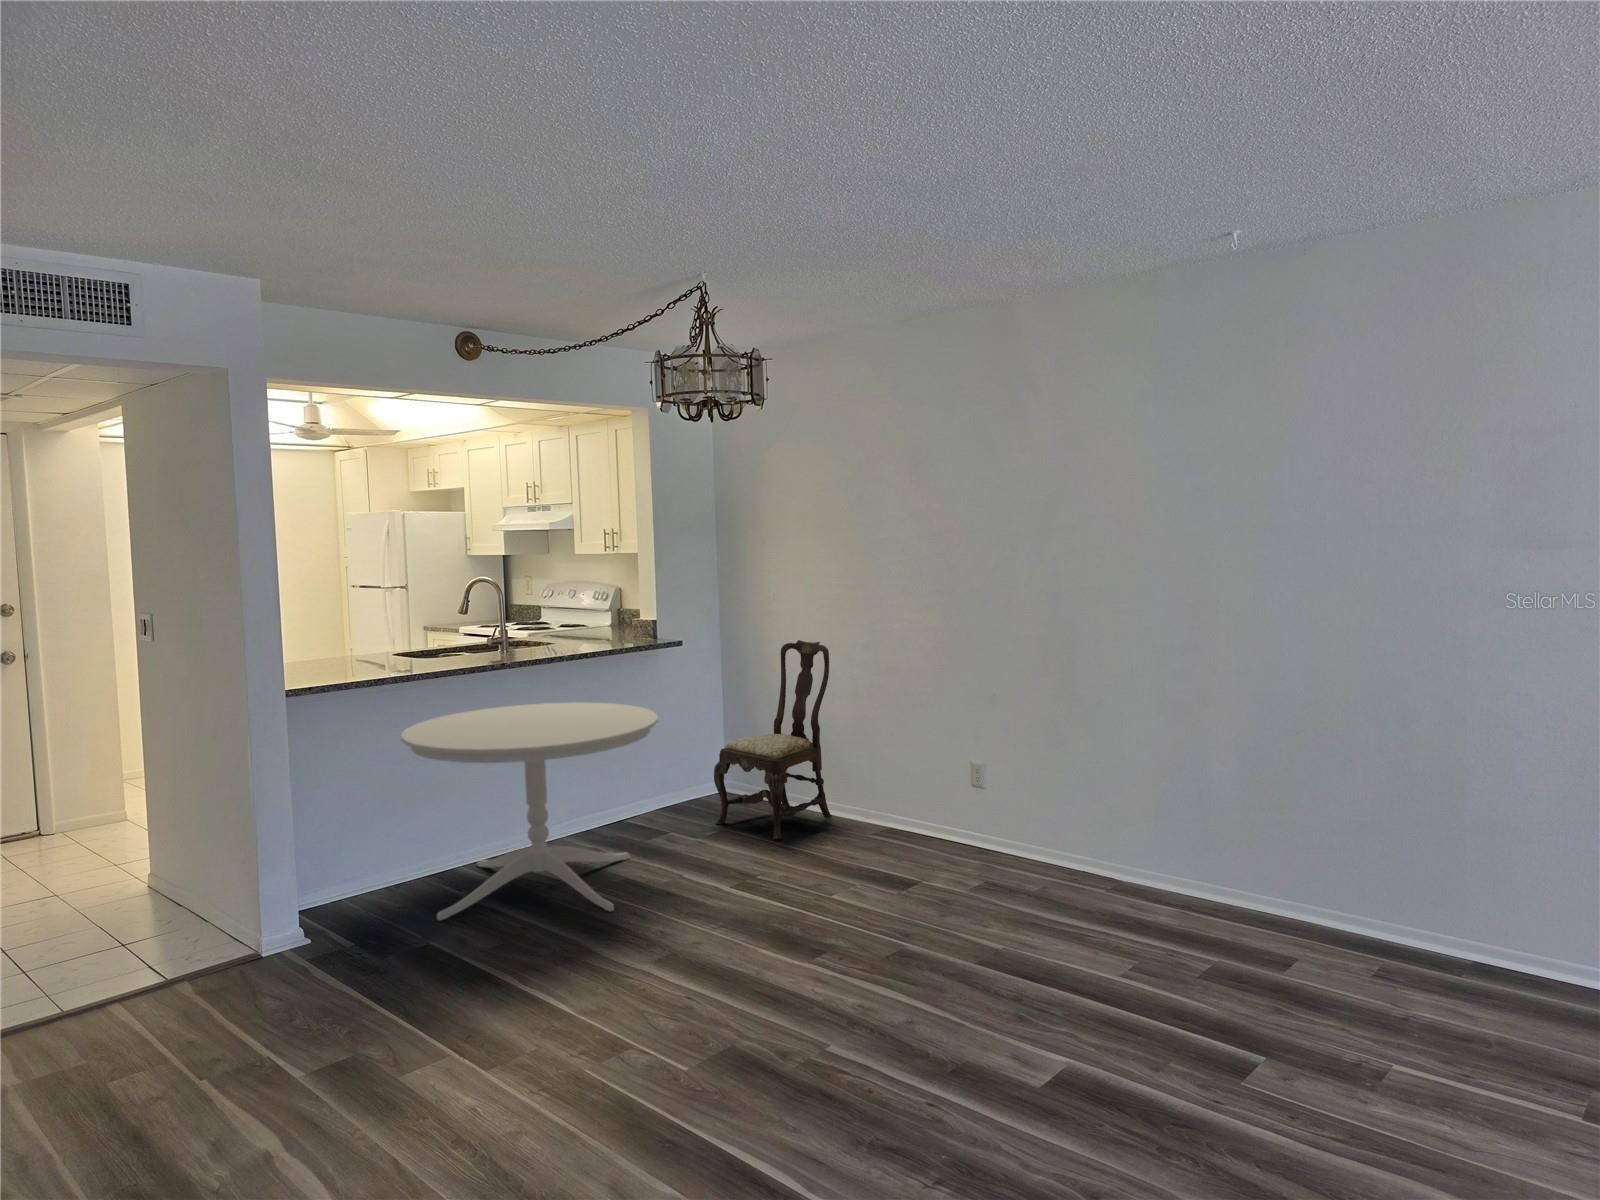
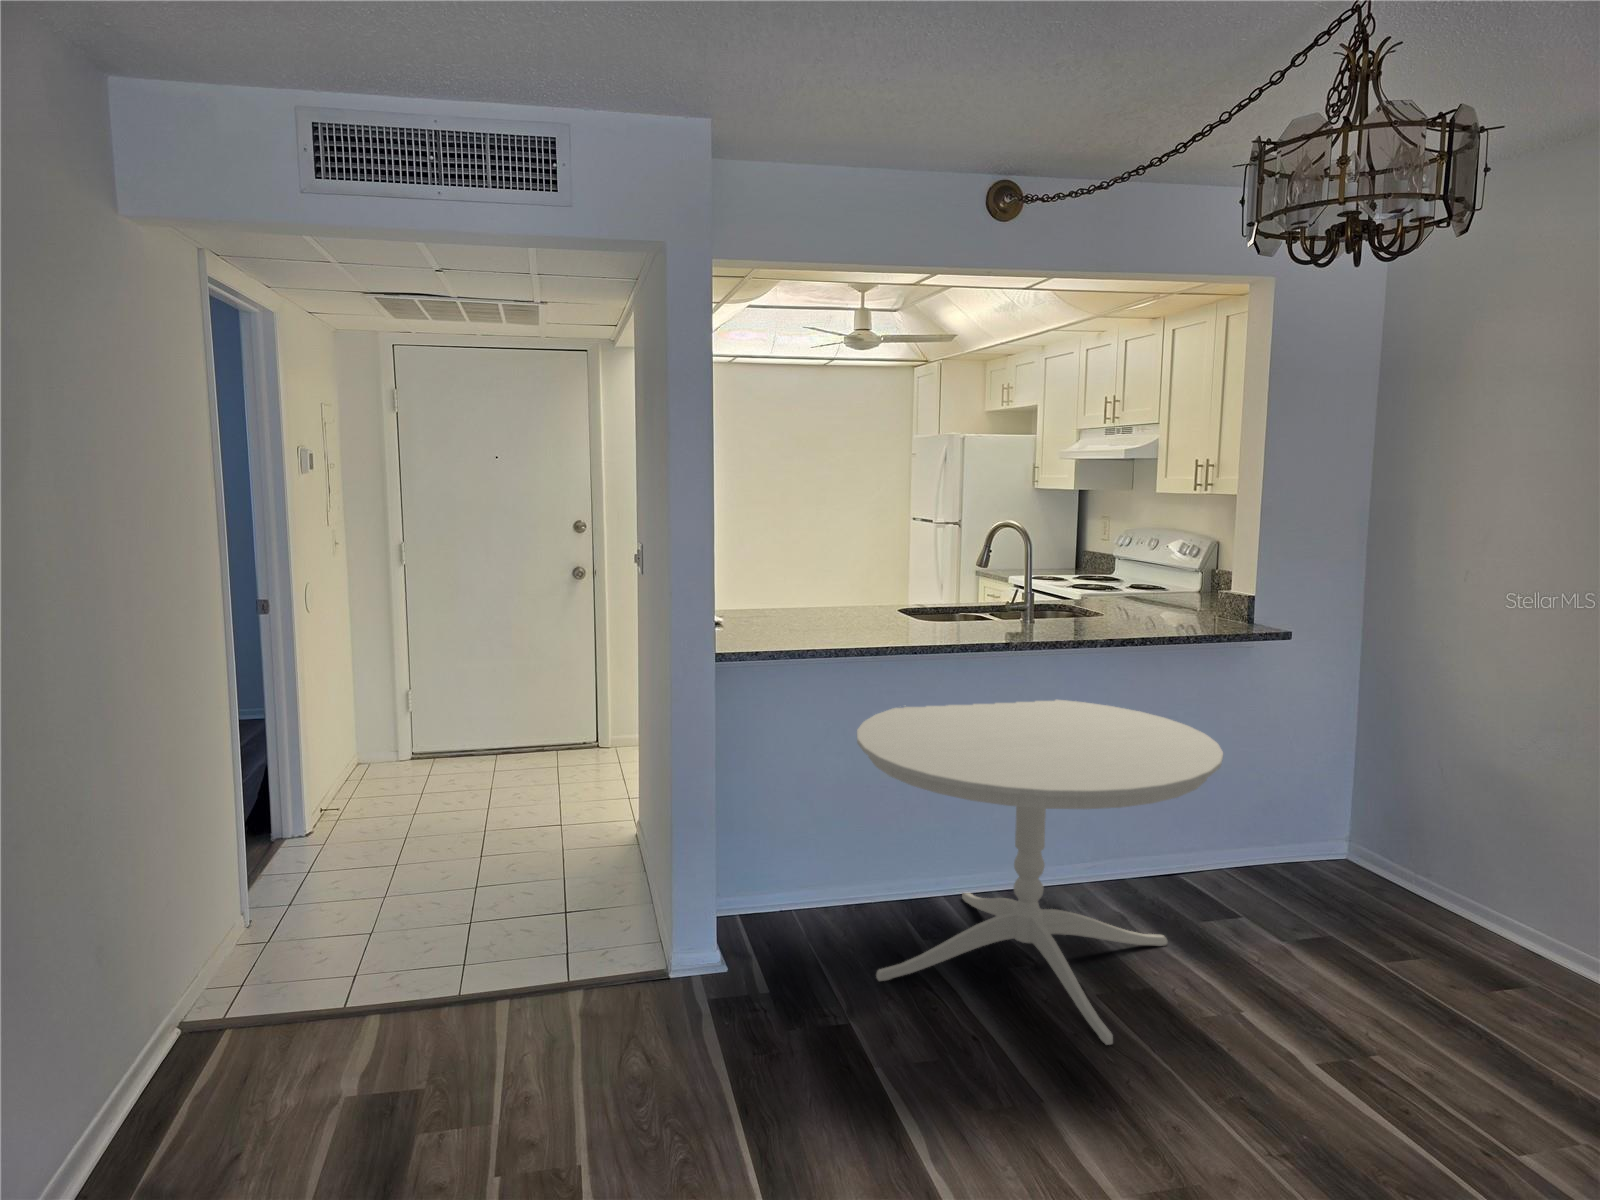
dining chair: present [714,640,832,839] -> none [1318,653,1561,976]

